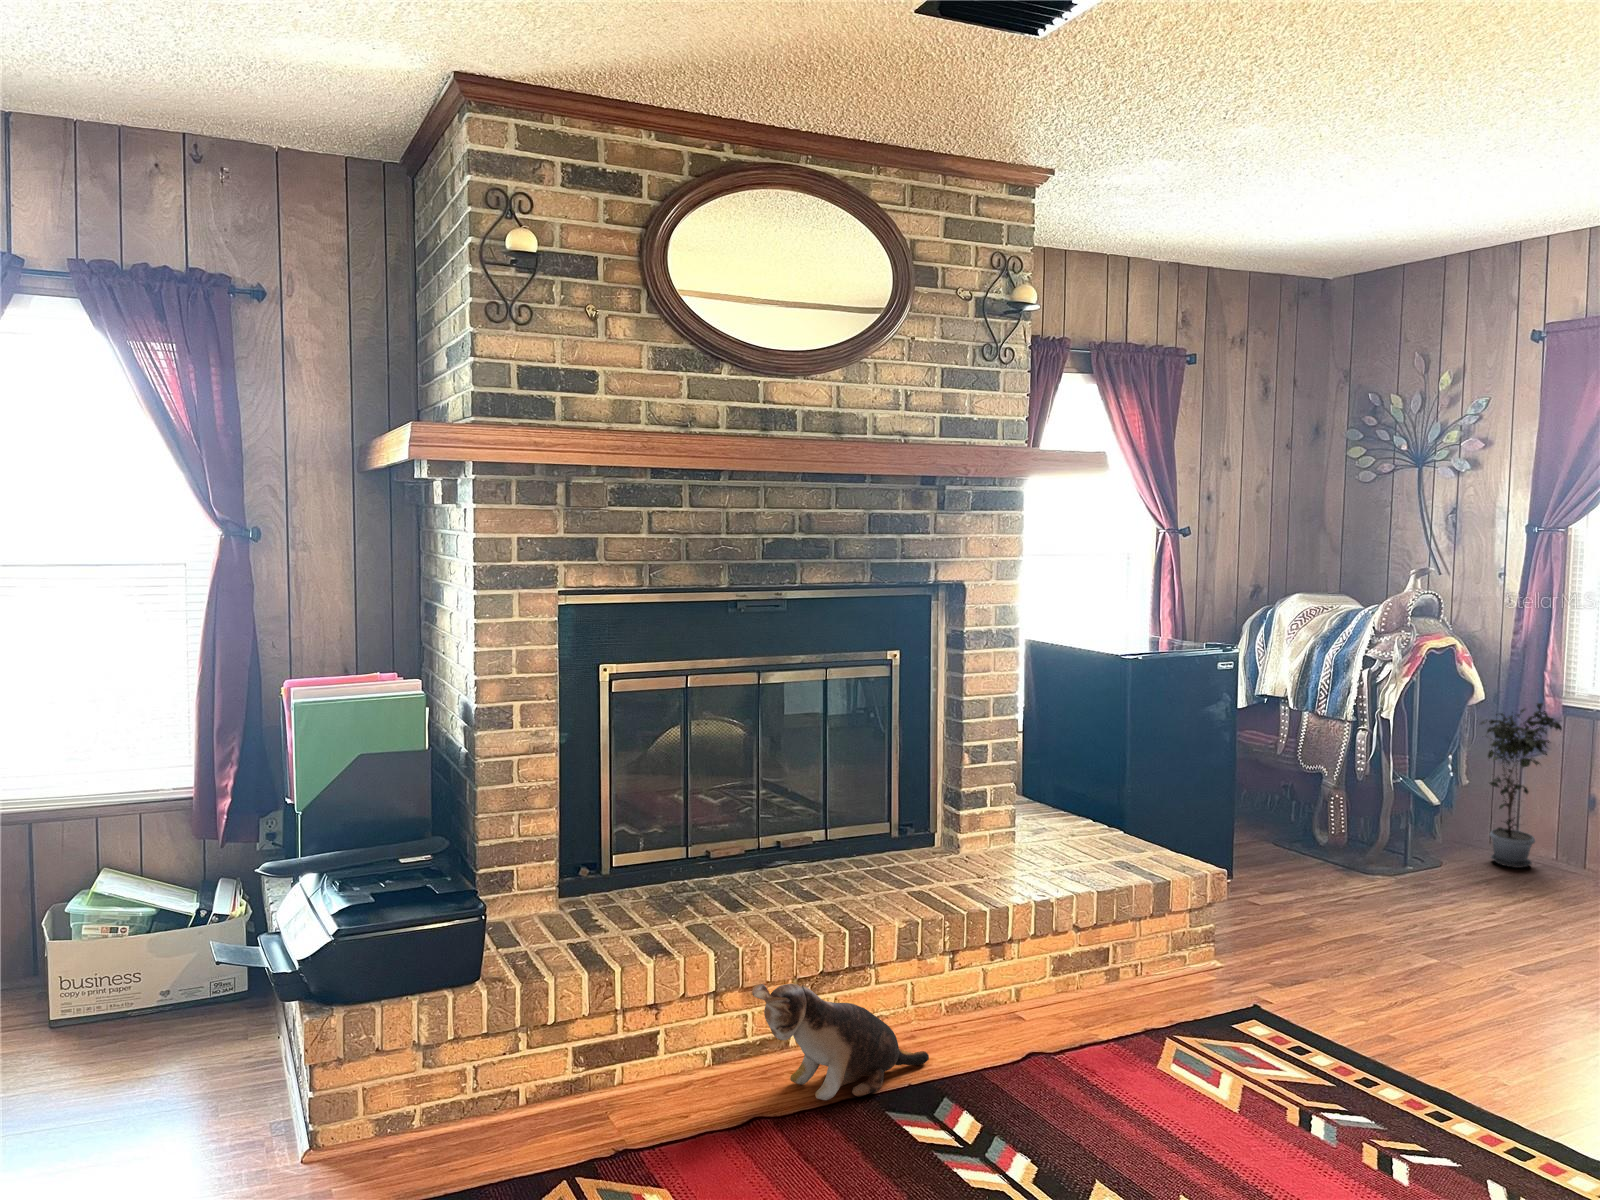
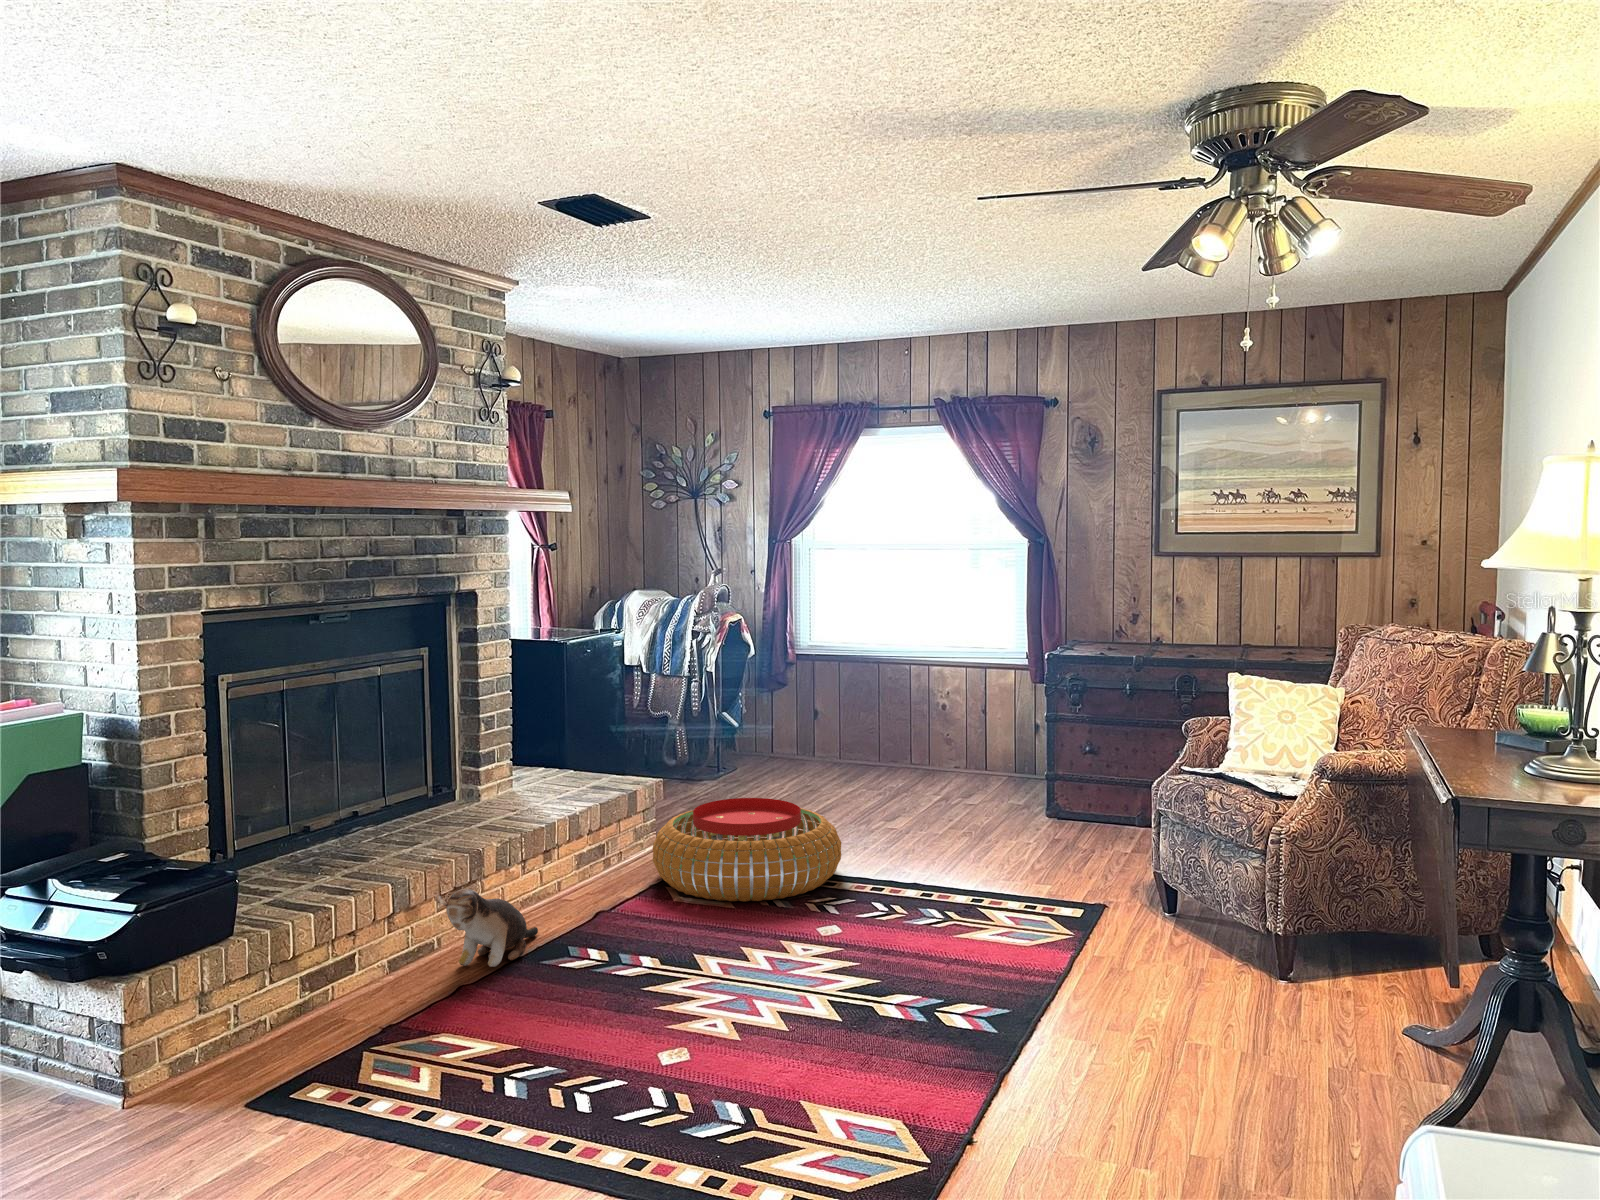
potted plant: present [1481,703,1562,868] -> none [755,655,802,767]
pouf: none [1152,923,1480,1121] -> present [653,798,841,902]

